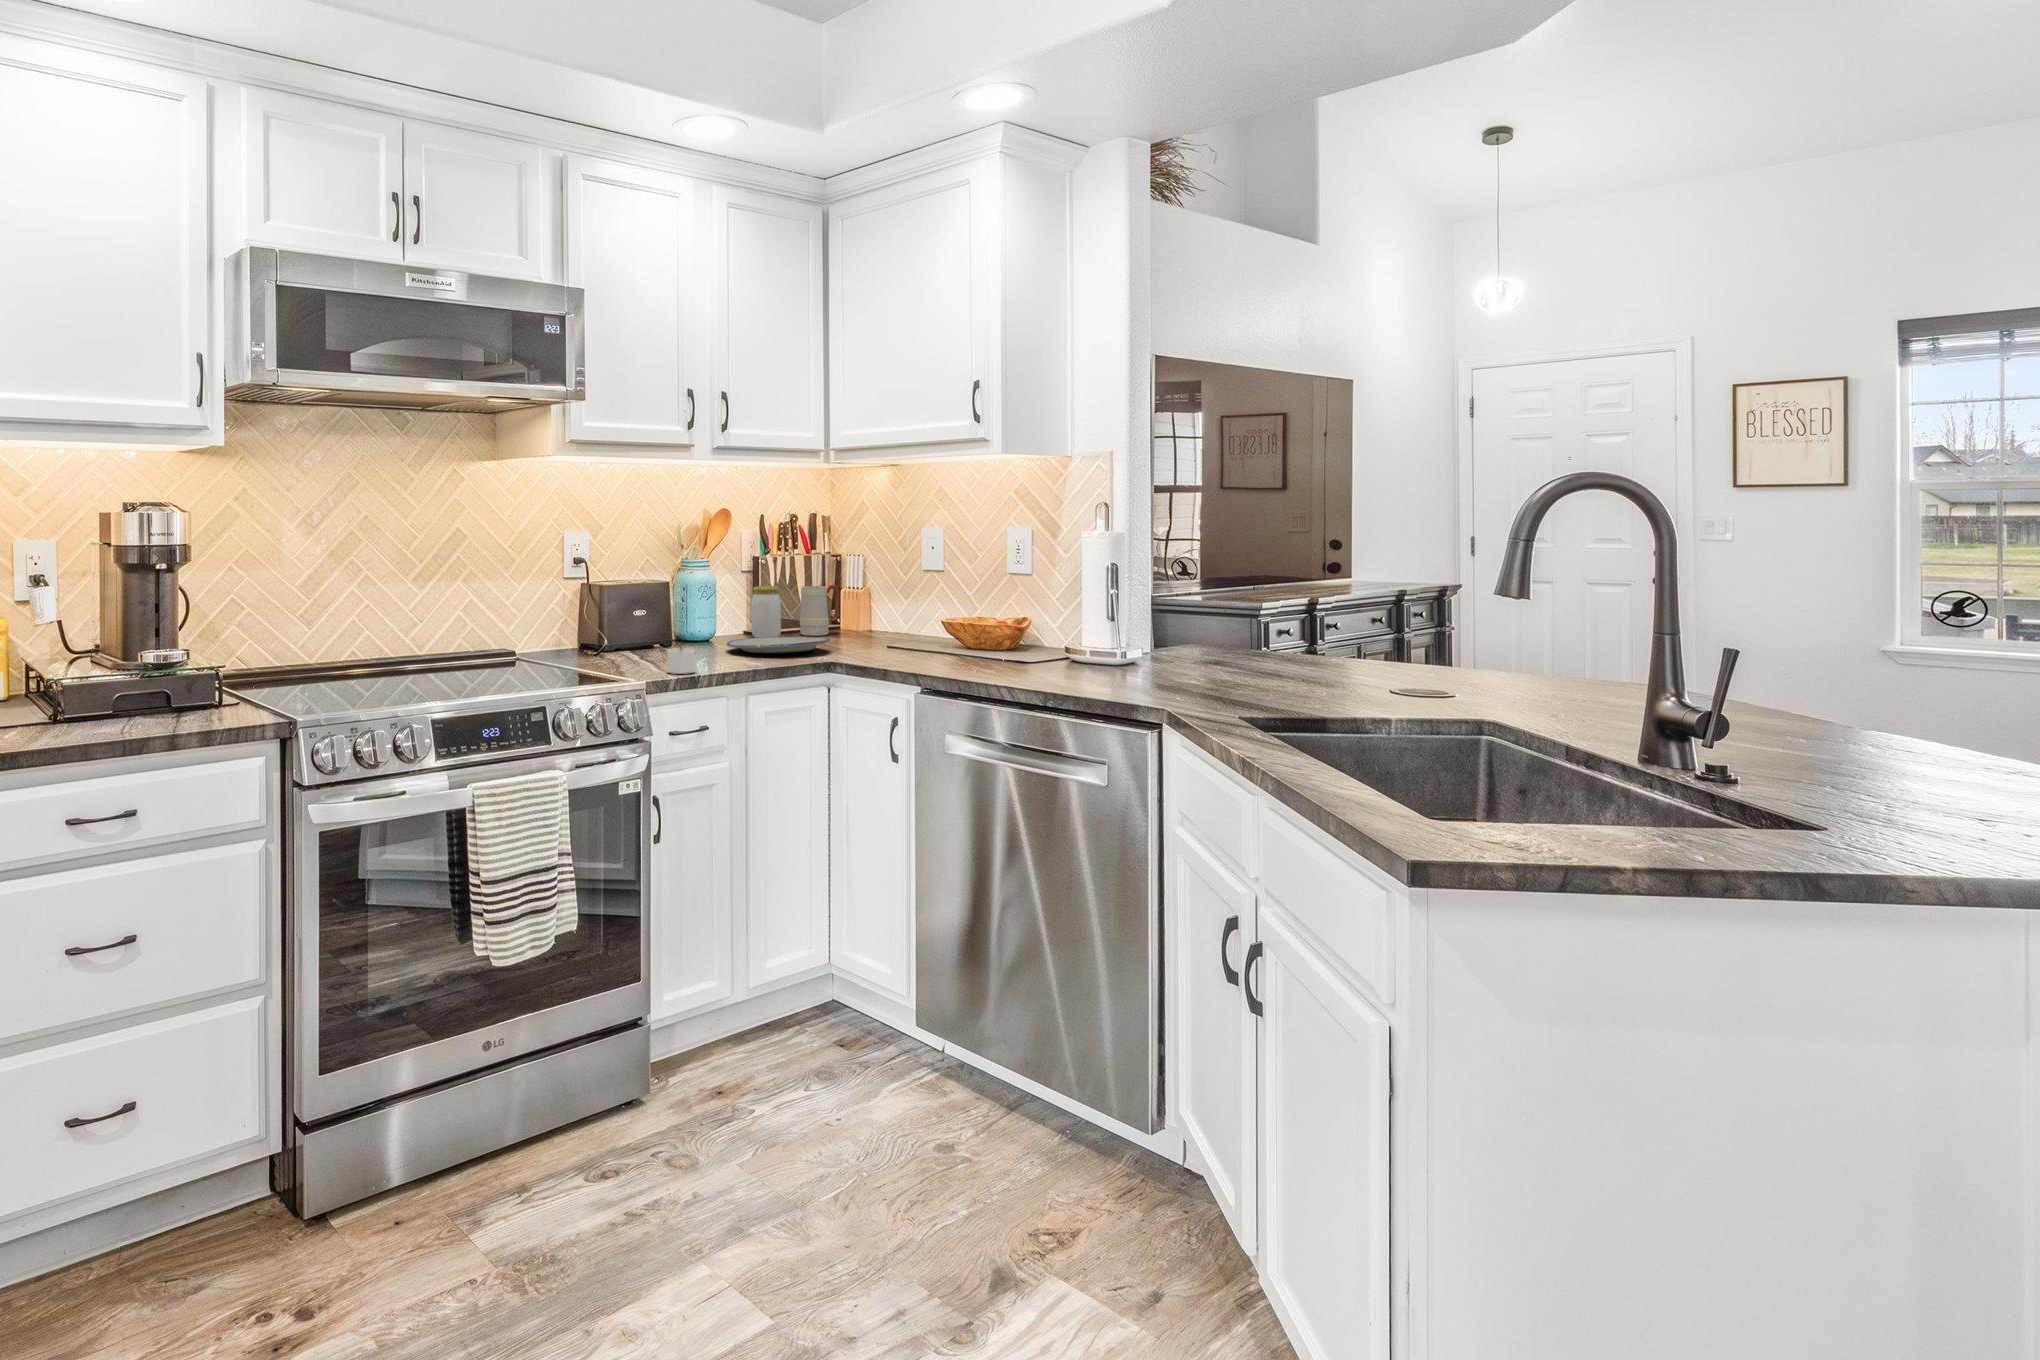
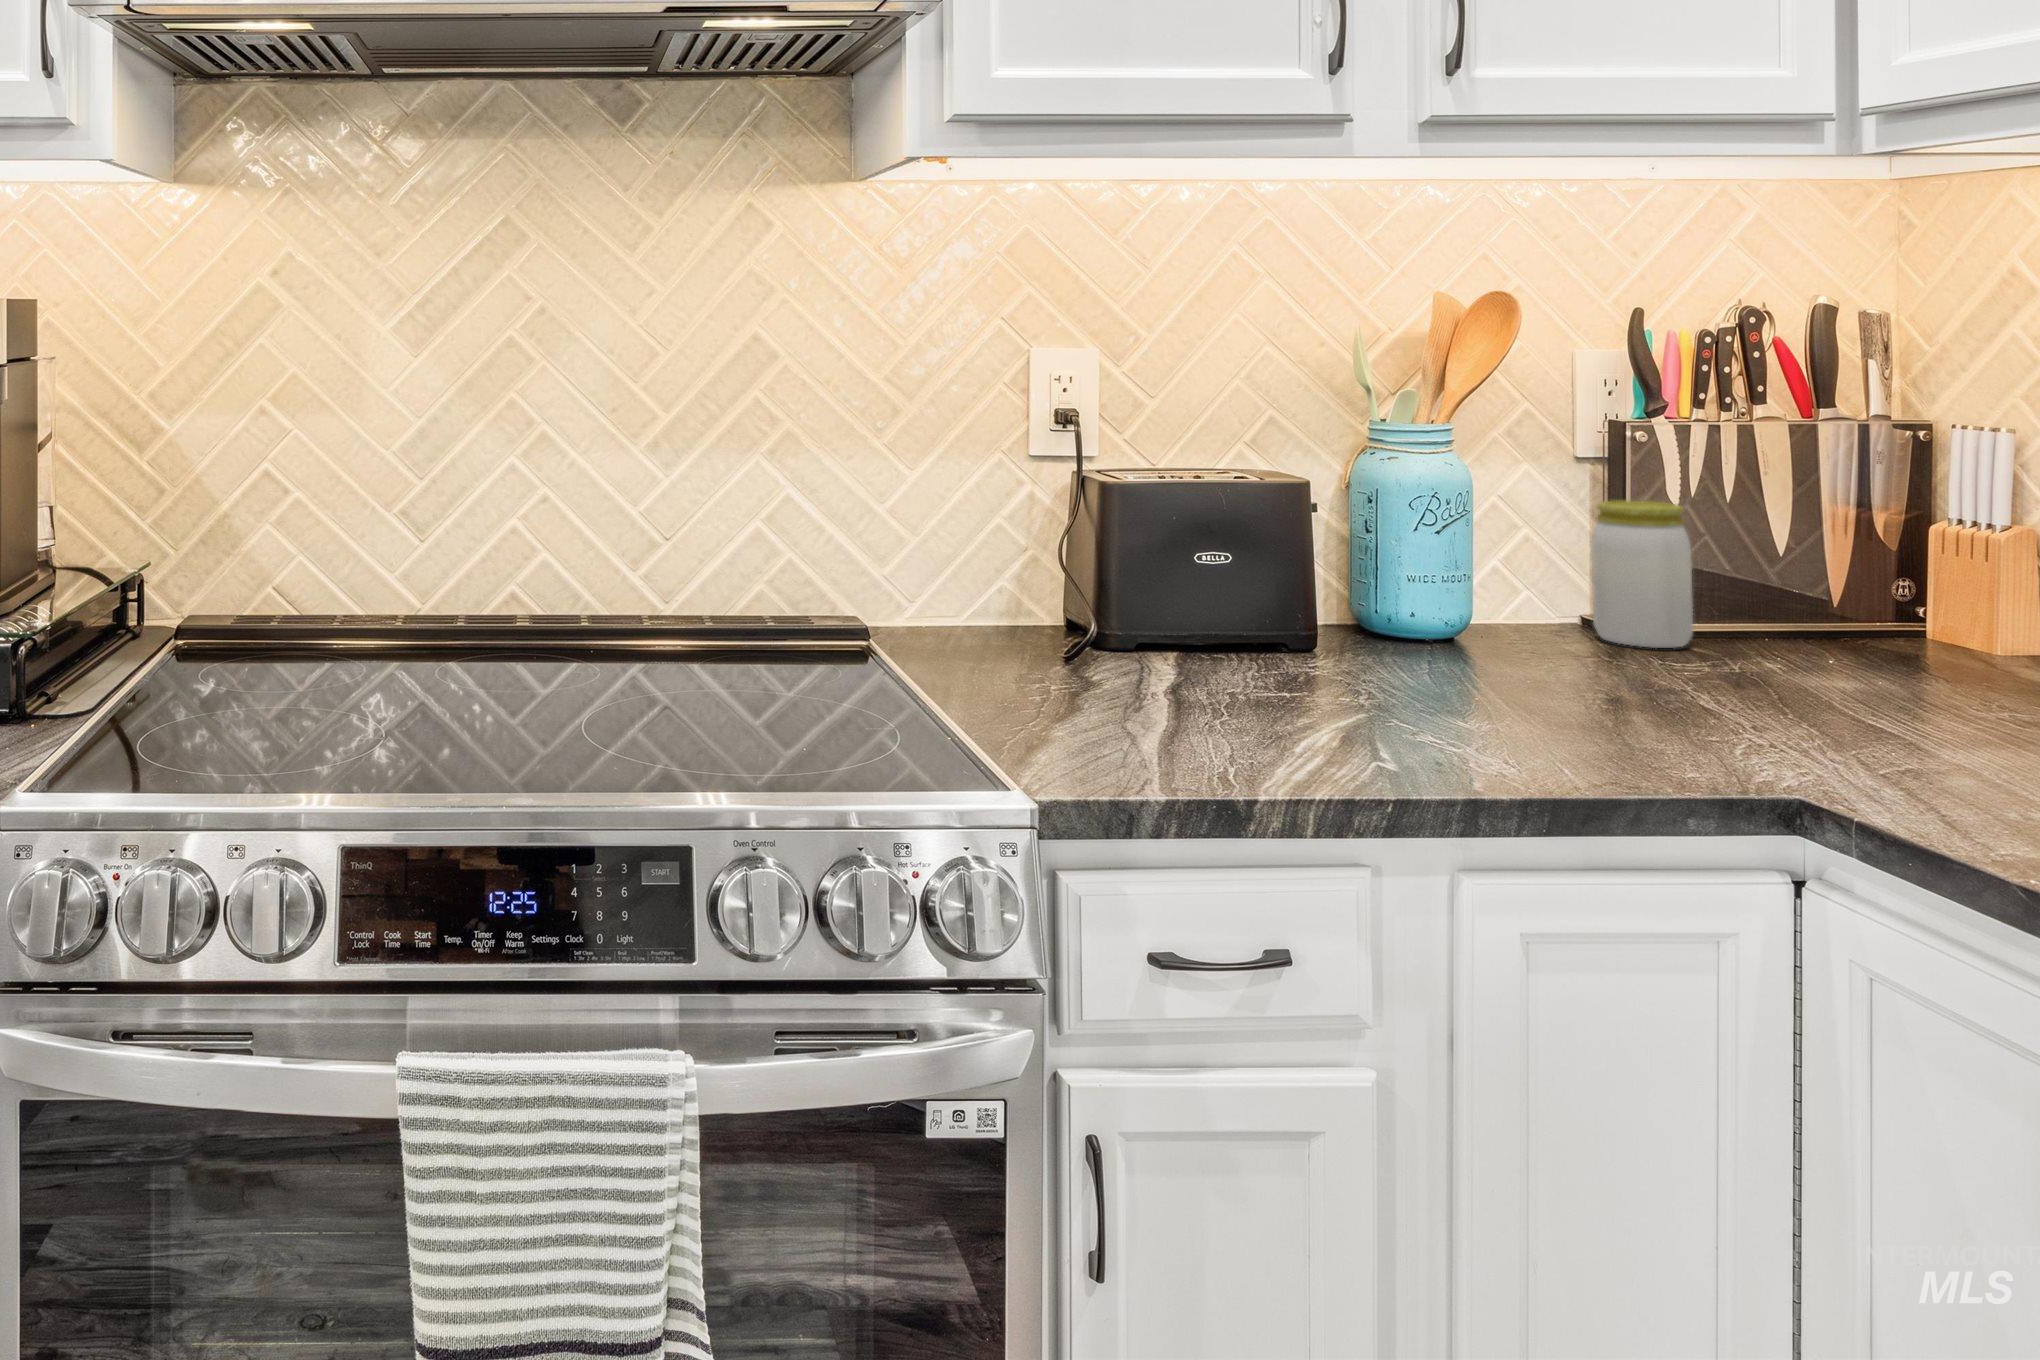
mug: present [800,585,839,636] -> none [1767,507,1921,655]
plate: present [726,637,830,653] -> none [1461,651,1857,727]
candle: present [667,648,695,674] -> none [1175,689,1316,781]

